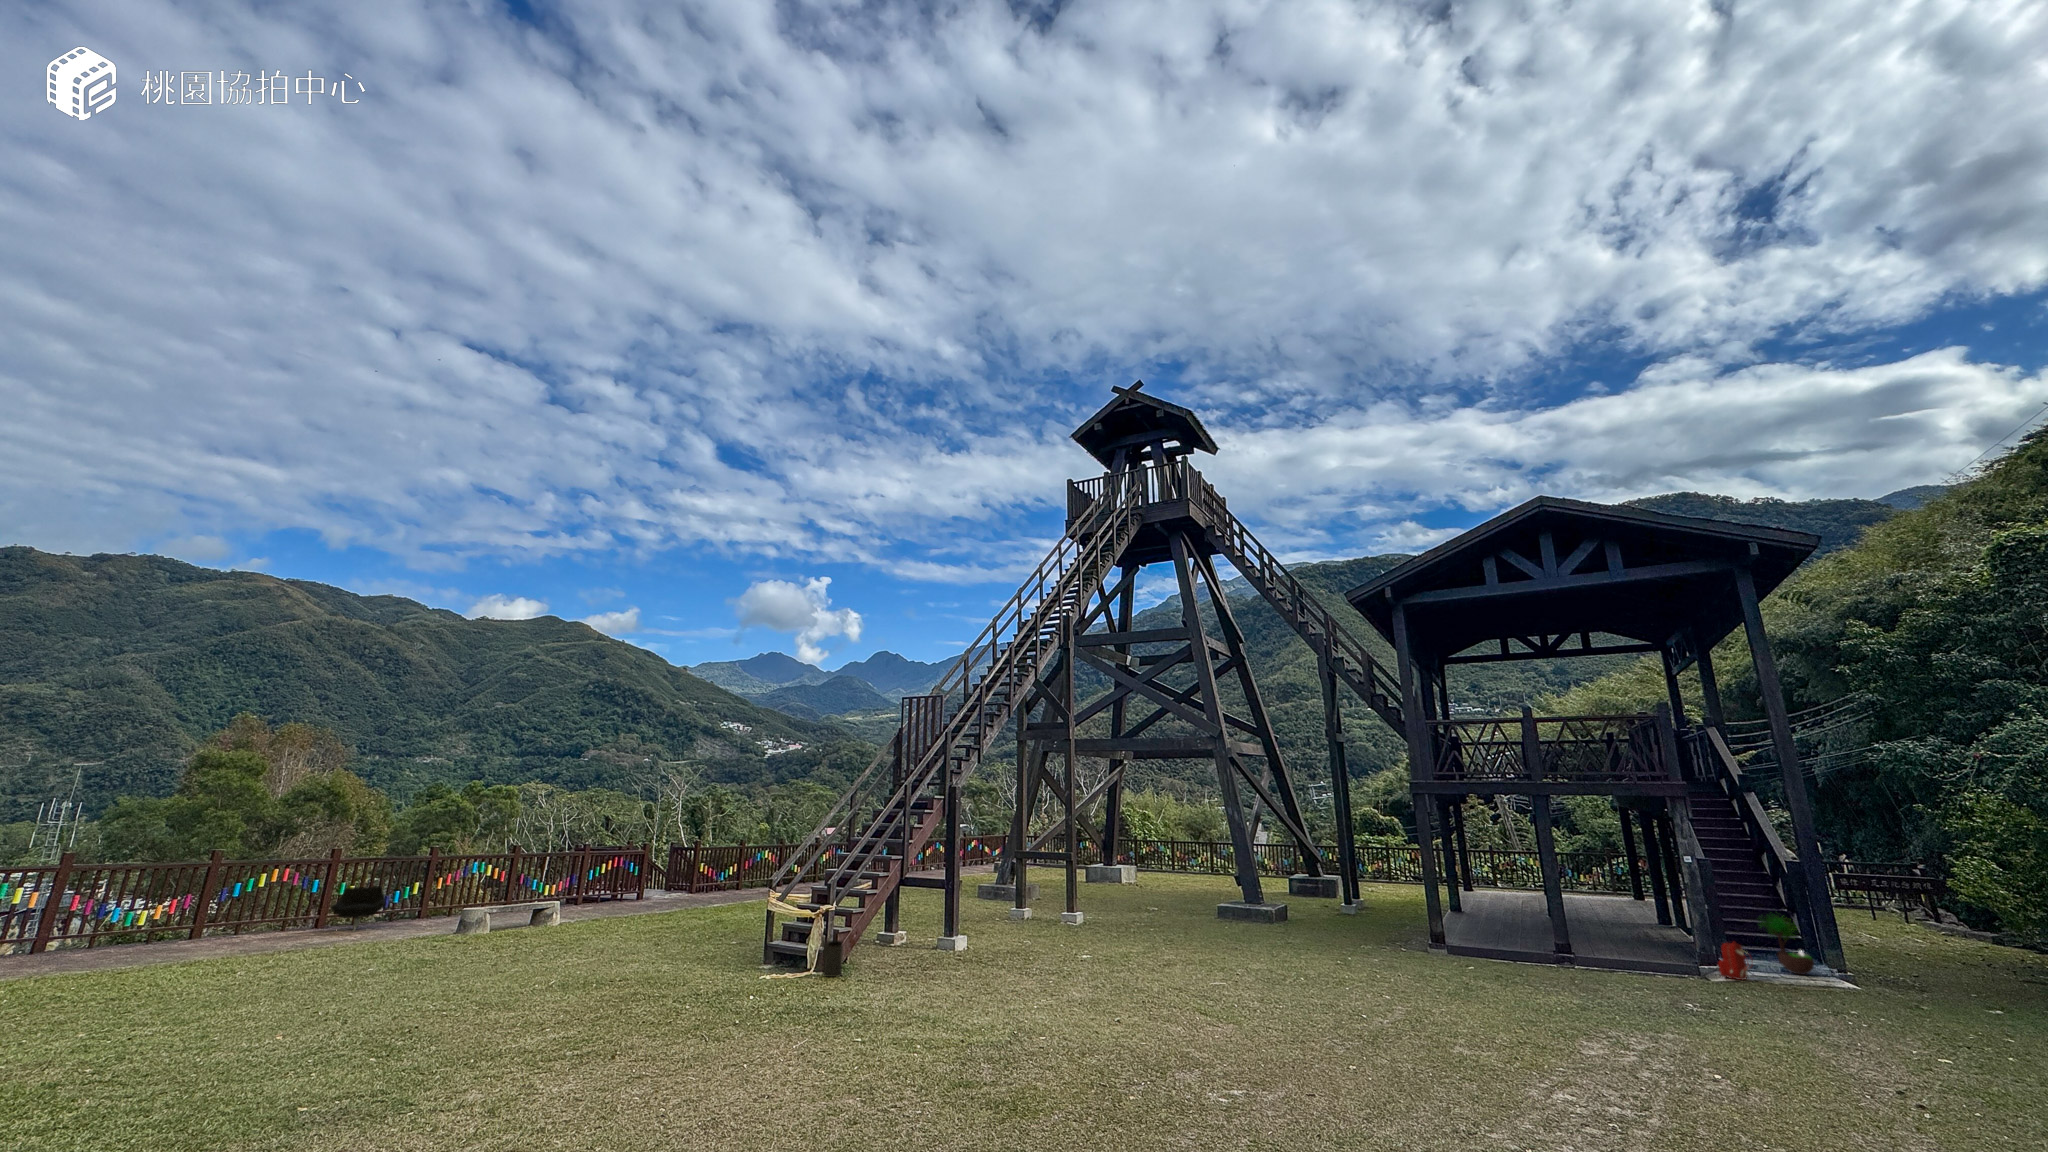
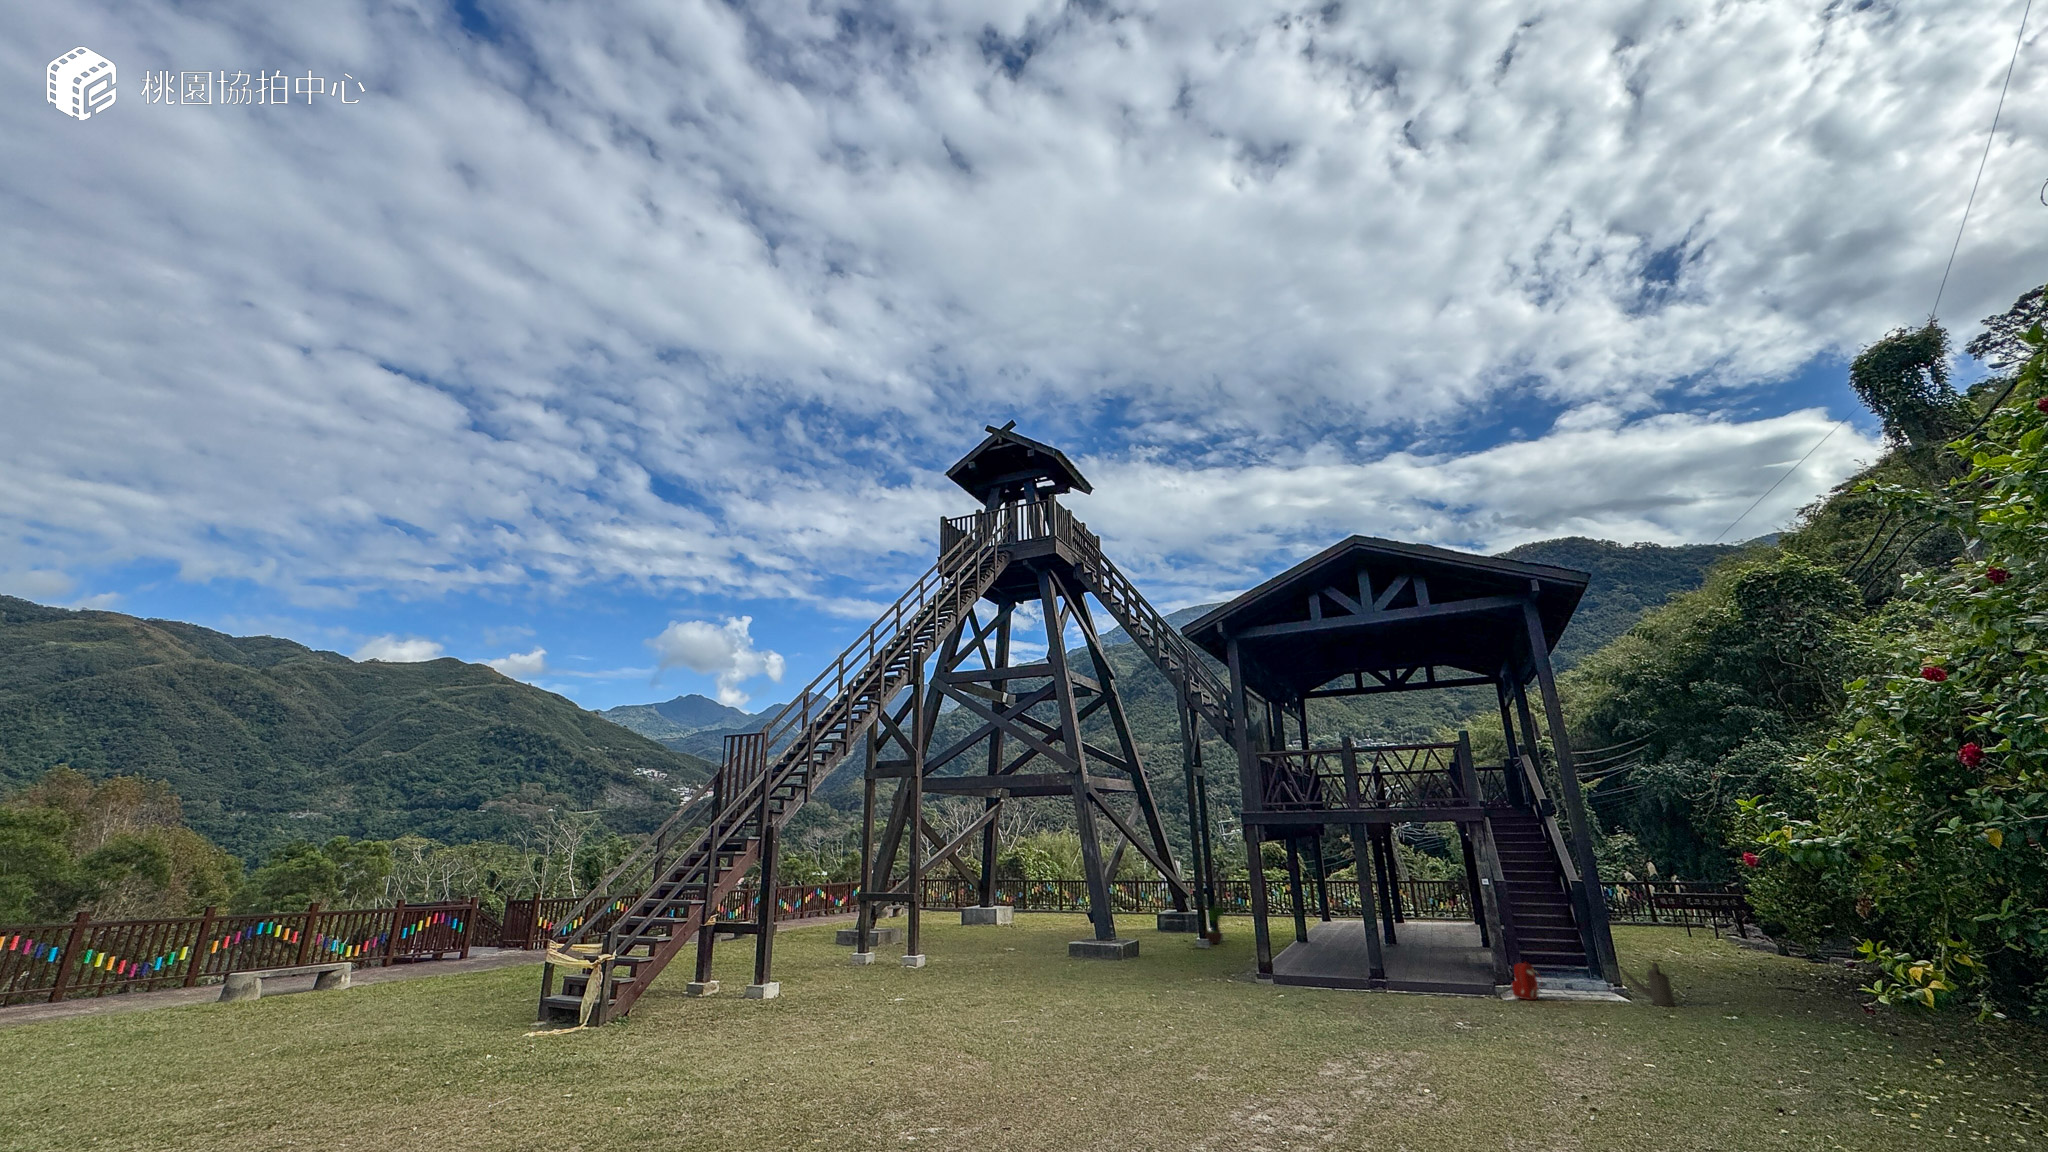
lounge chair: present [331,886,386,931] -> none [60,951,136,1004]
potted tree: present [1759,915,1814,975] -> present [1205,907,1223,944]
watering can: present [821,937,843,977] -> present [1619,962,1676,1006]

